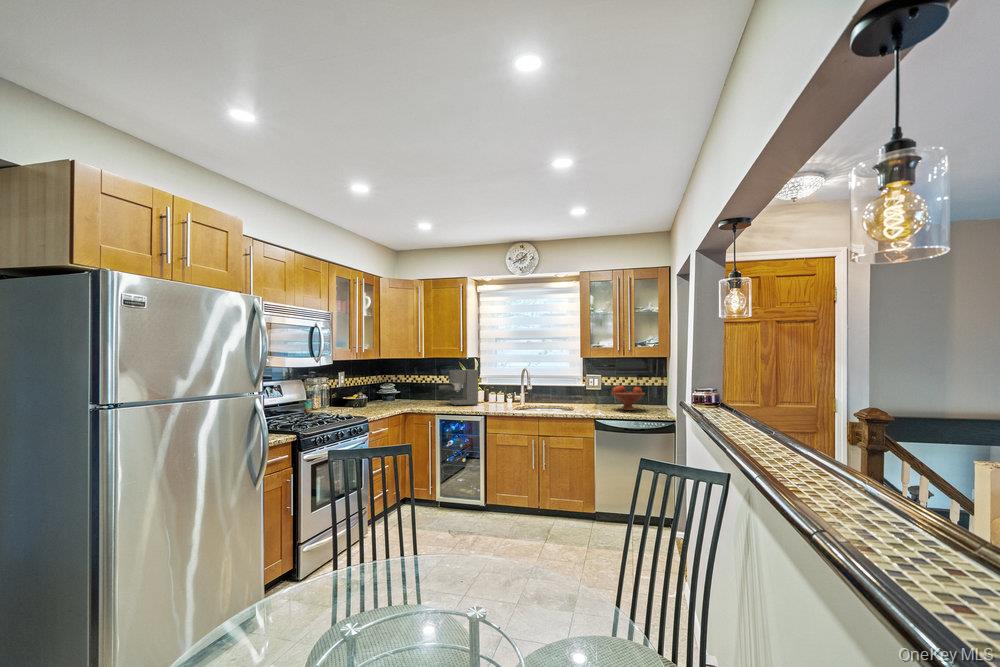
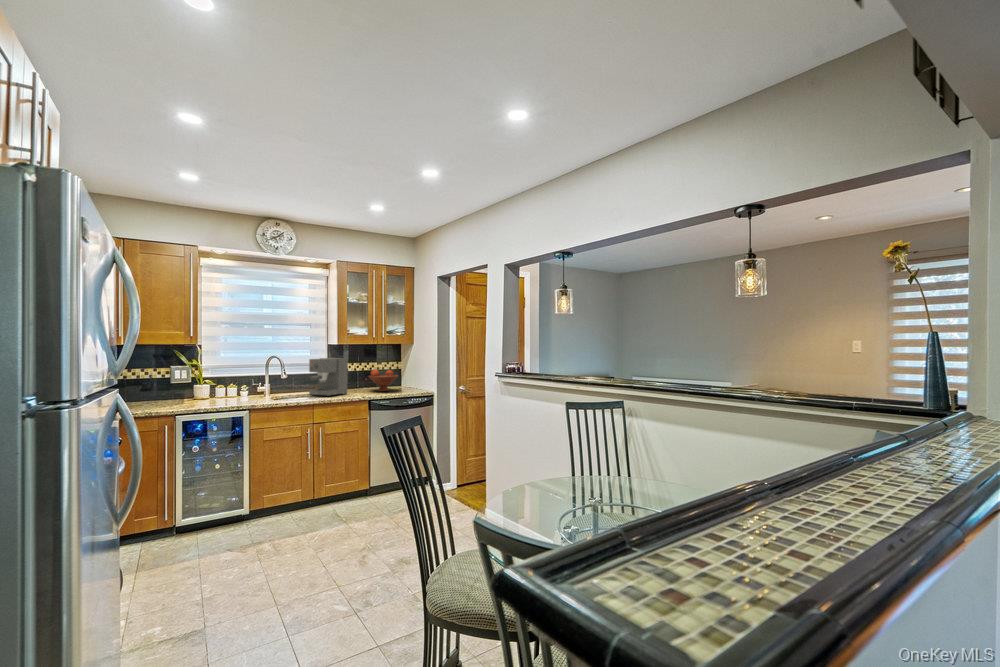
coffee maker: present [439,370,478,405] -> present [309,358,348,396]

